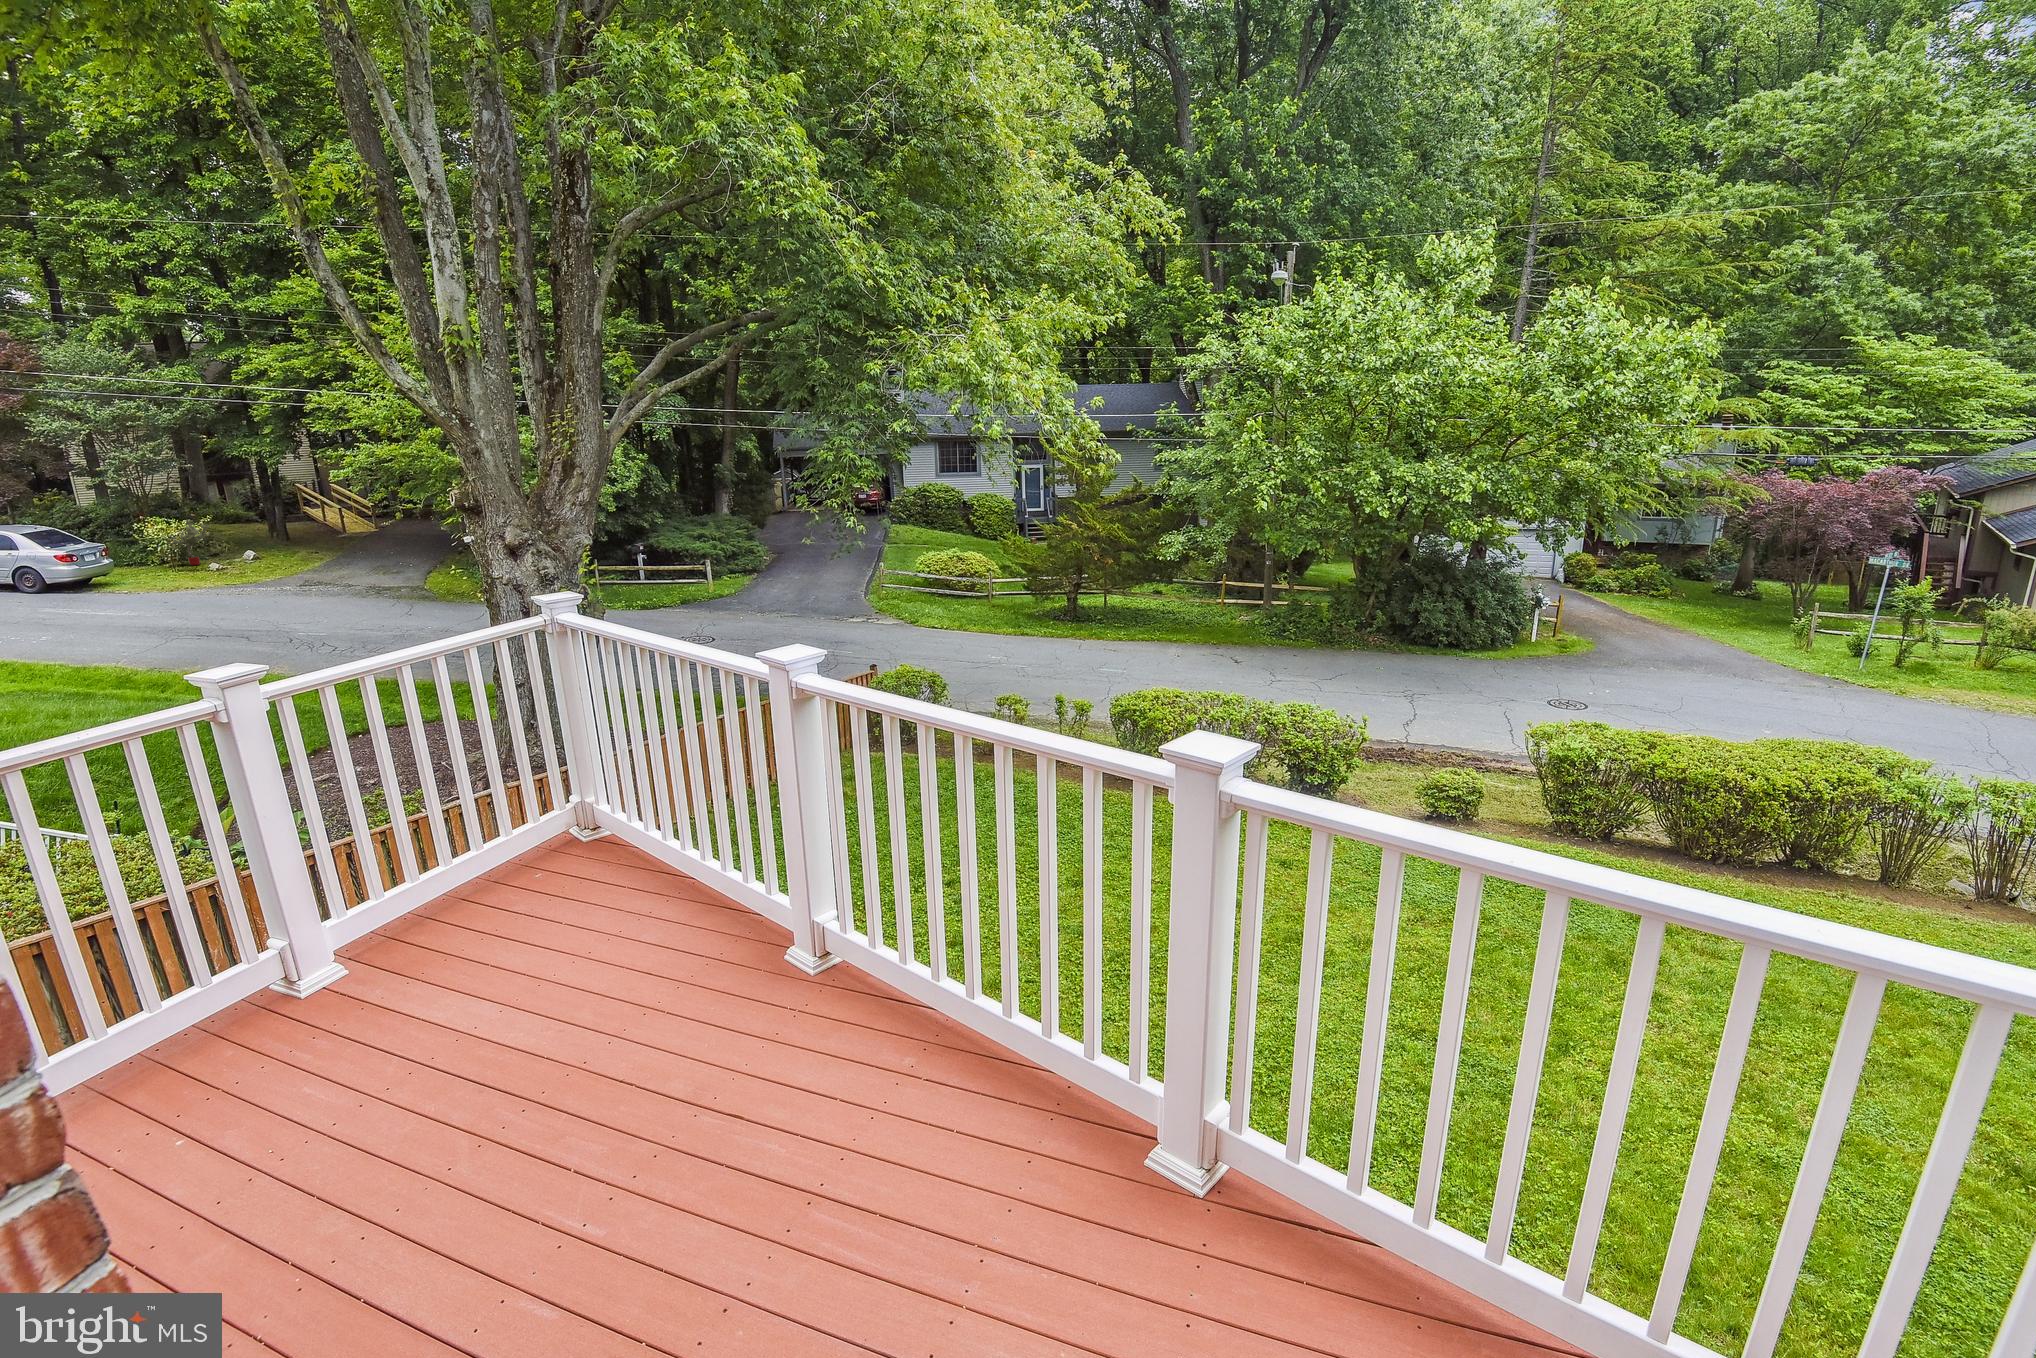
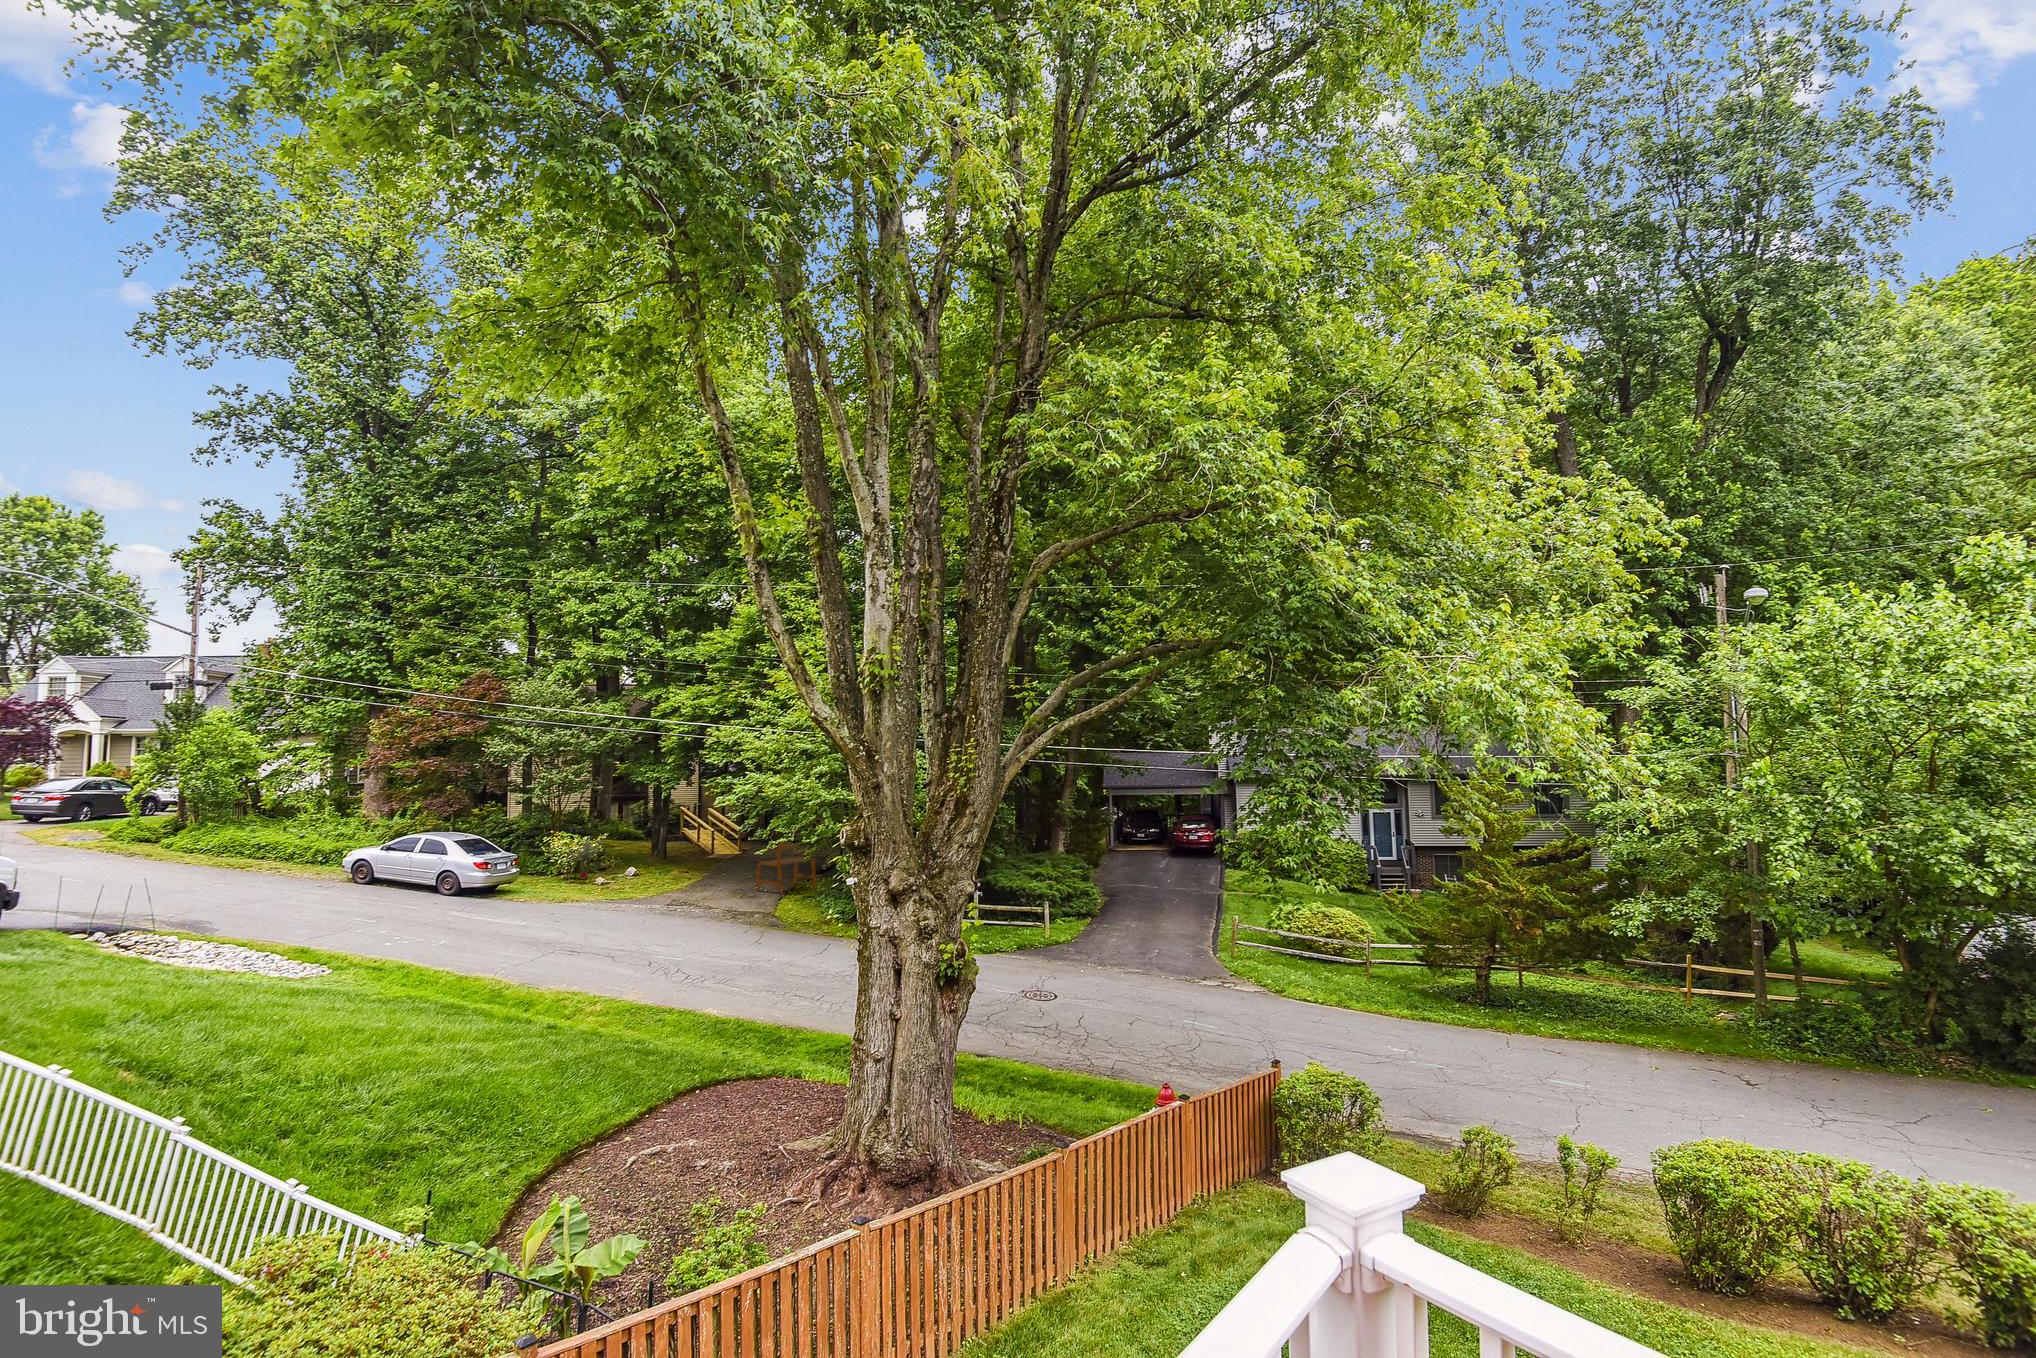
bench: none [403,510,474,568] -> present [756,842,816,894]

